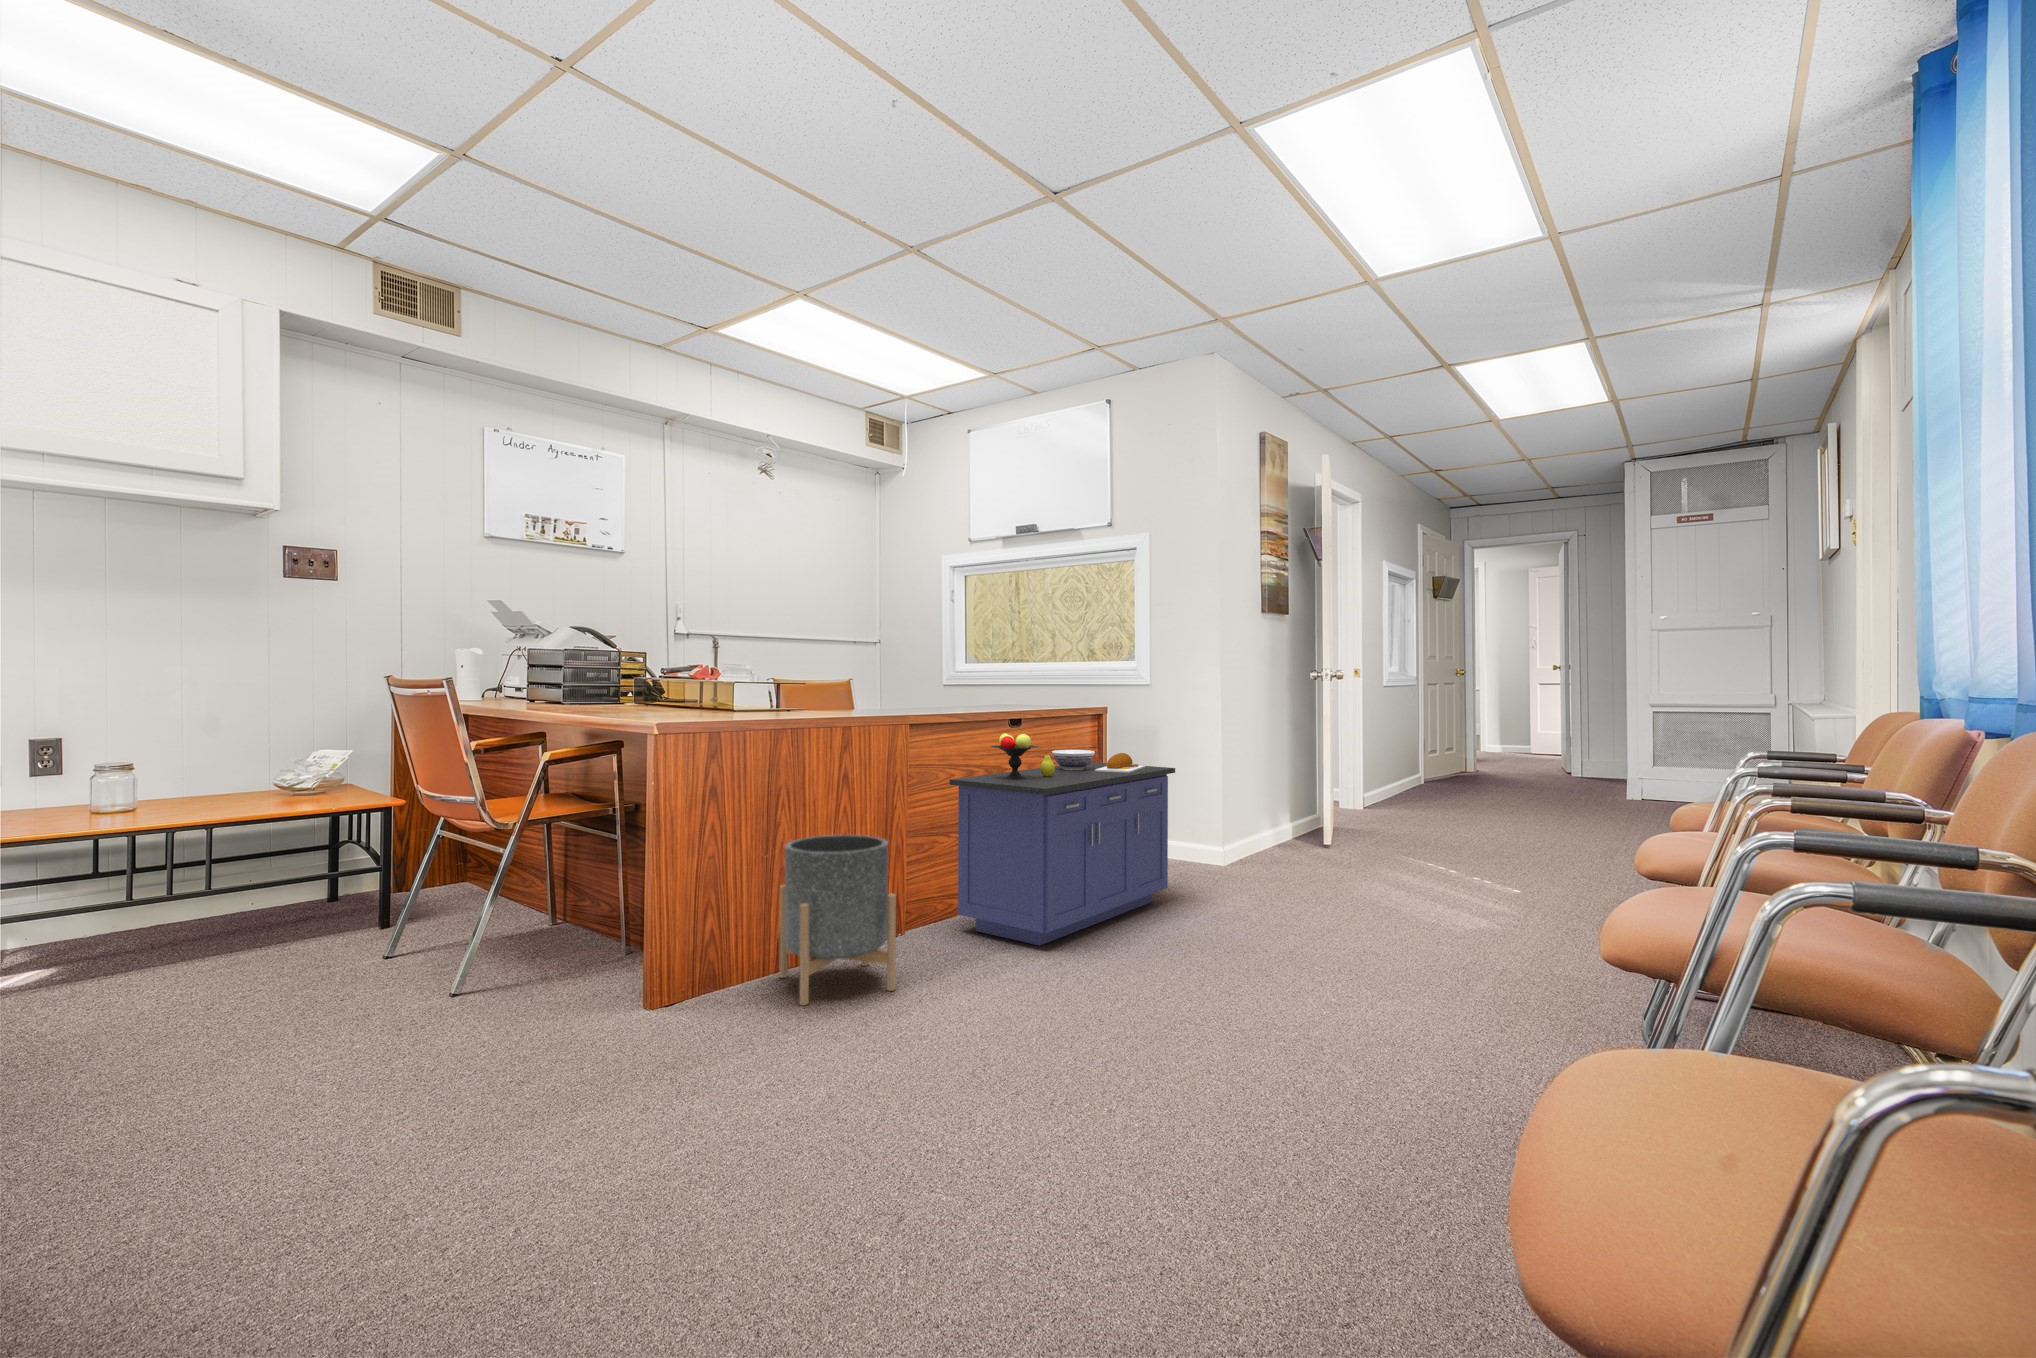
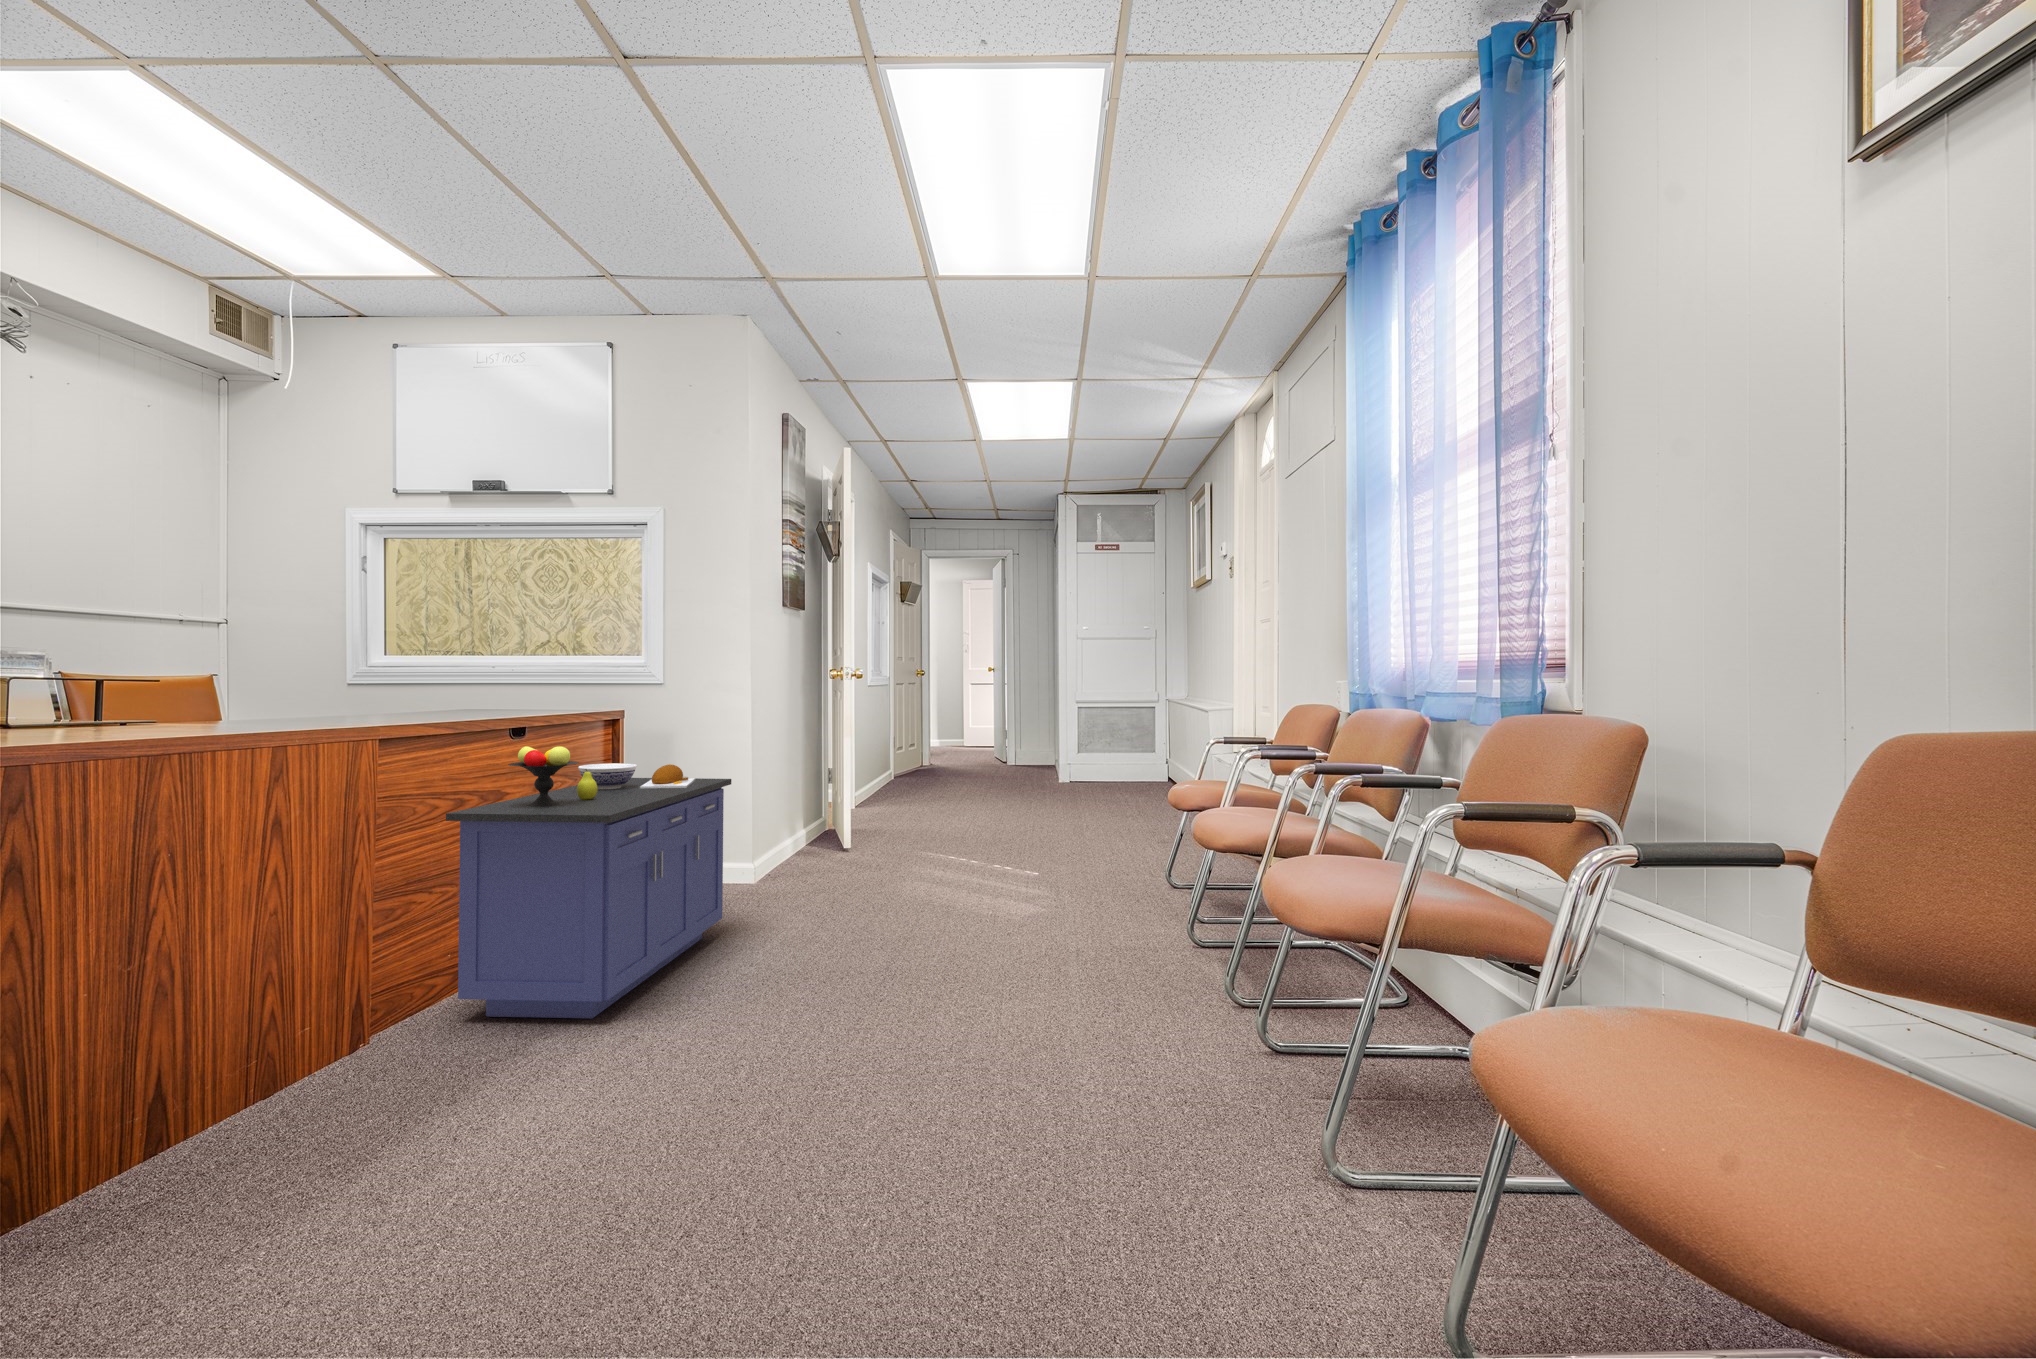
planter: present [780,835,896,1005] -> none [157,909,403,1201]

